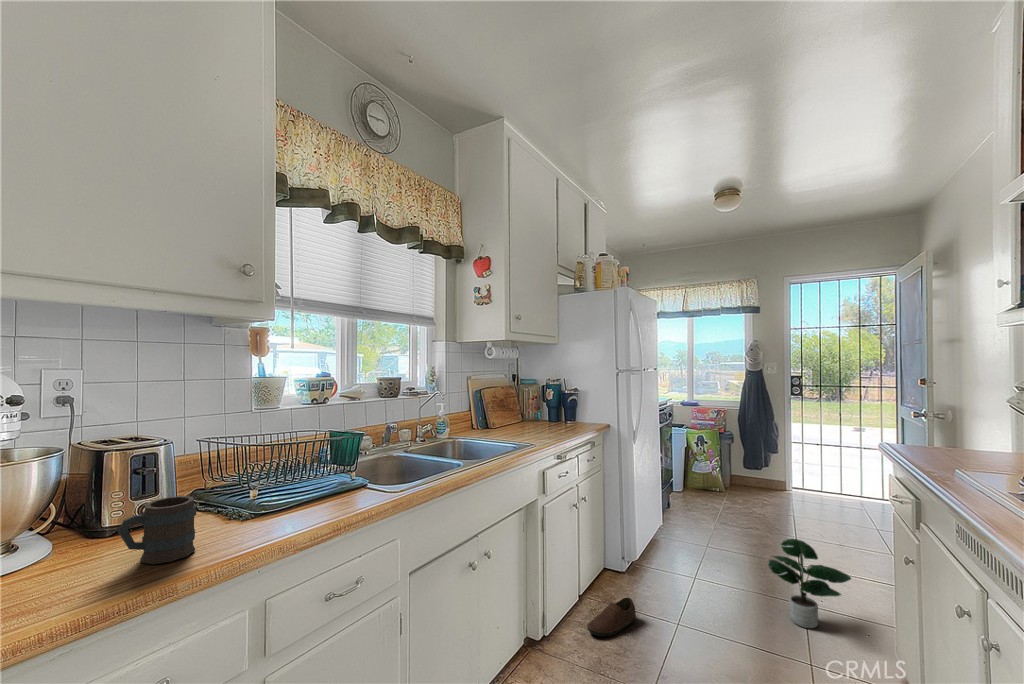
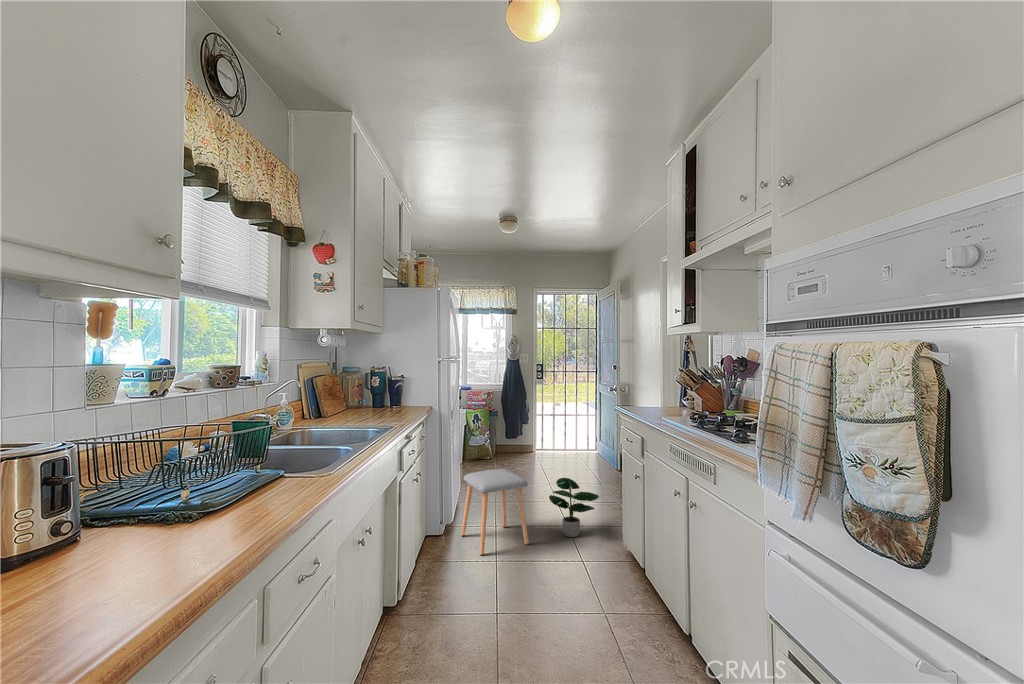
mug: present [118,496,196,564] -> none [93,490,171,570]
stool: none [647,510,732,620] -> present [461,469,529,556]
shoe: present [587,598,636,636] -> none [429,547,464,583]

